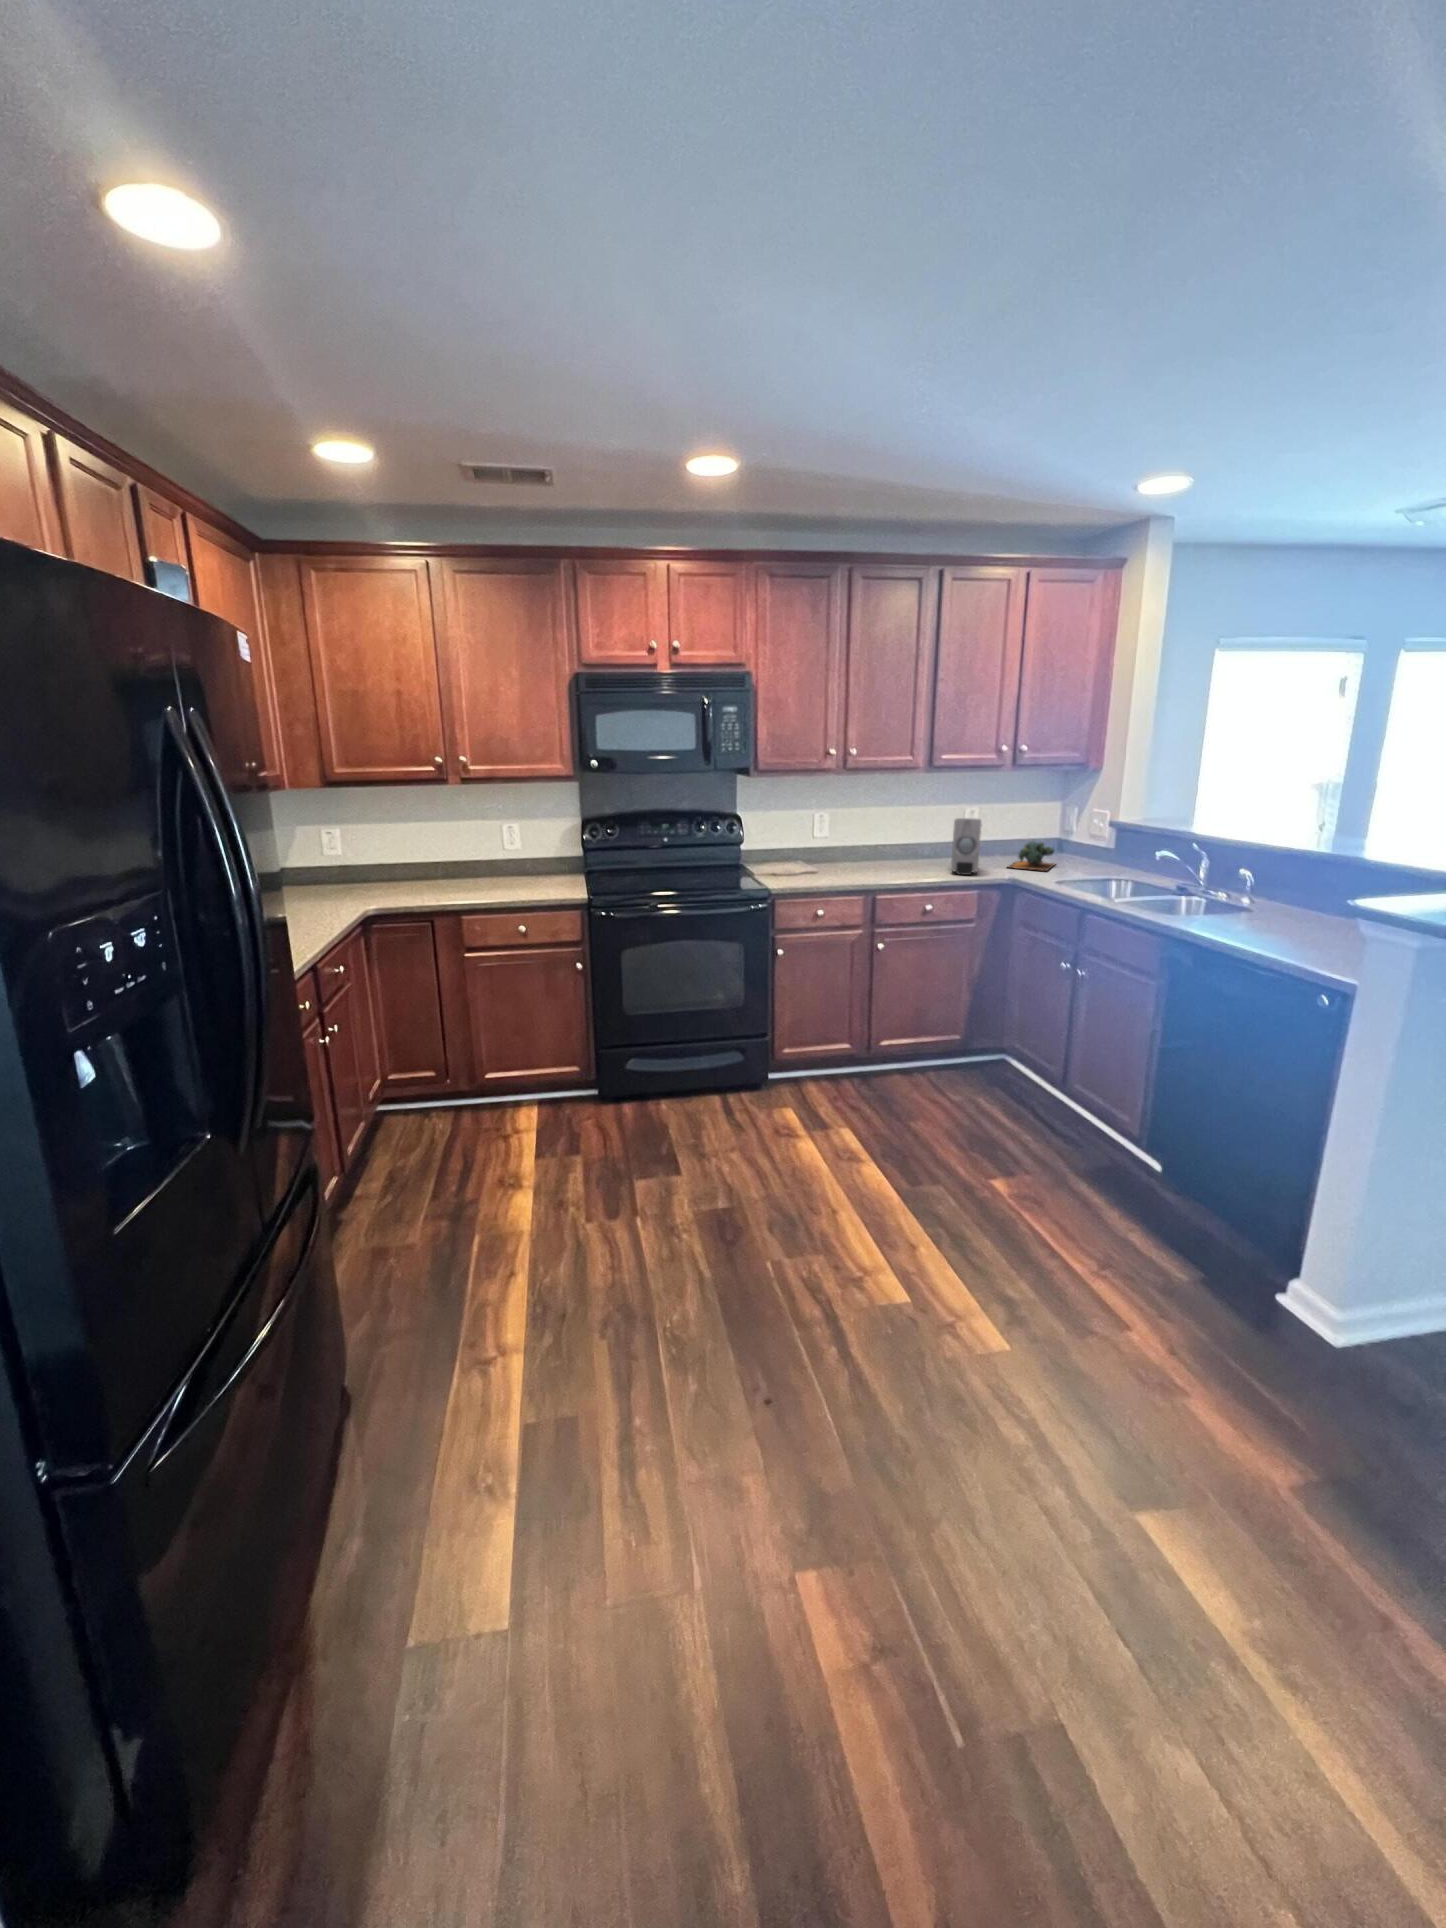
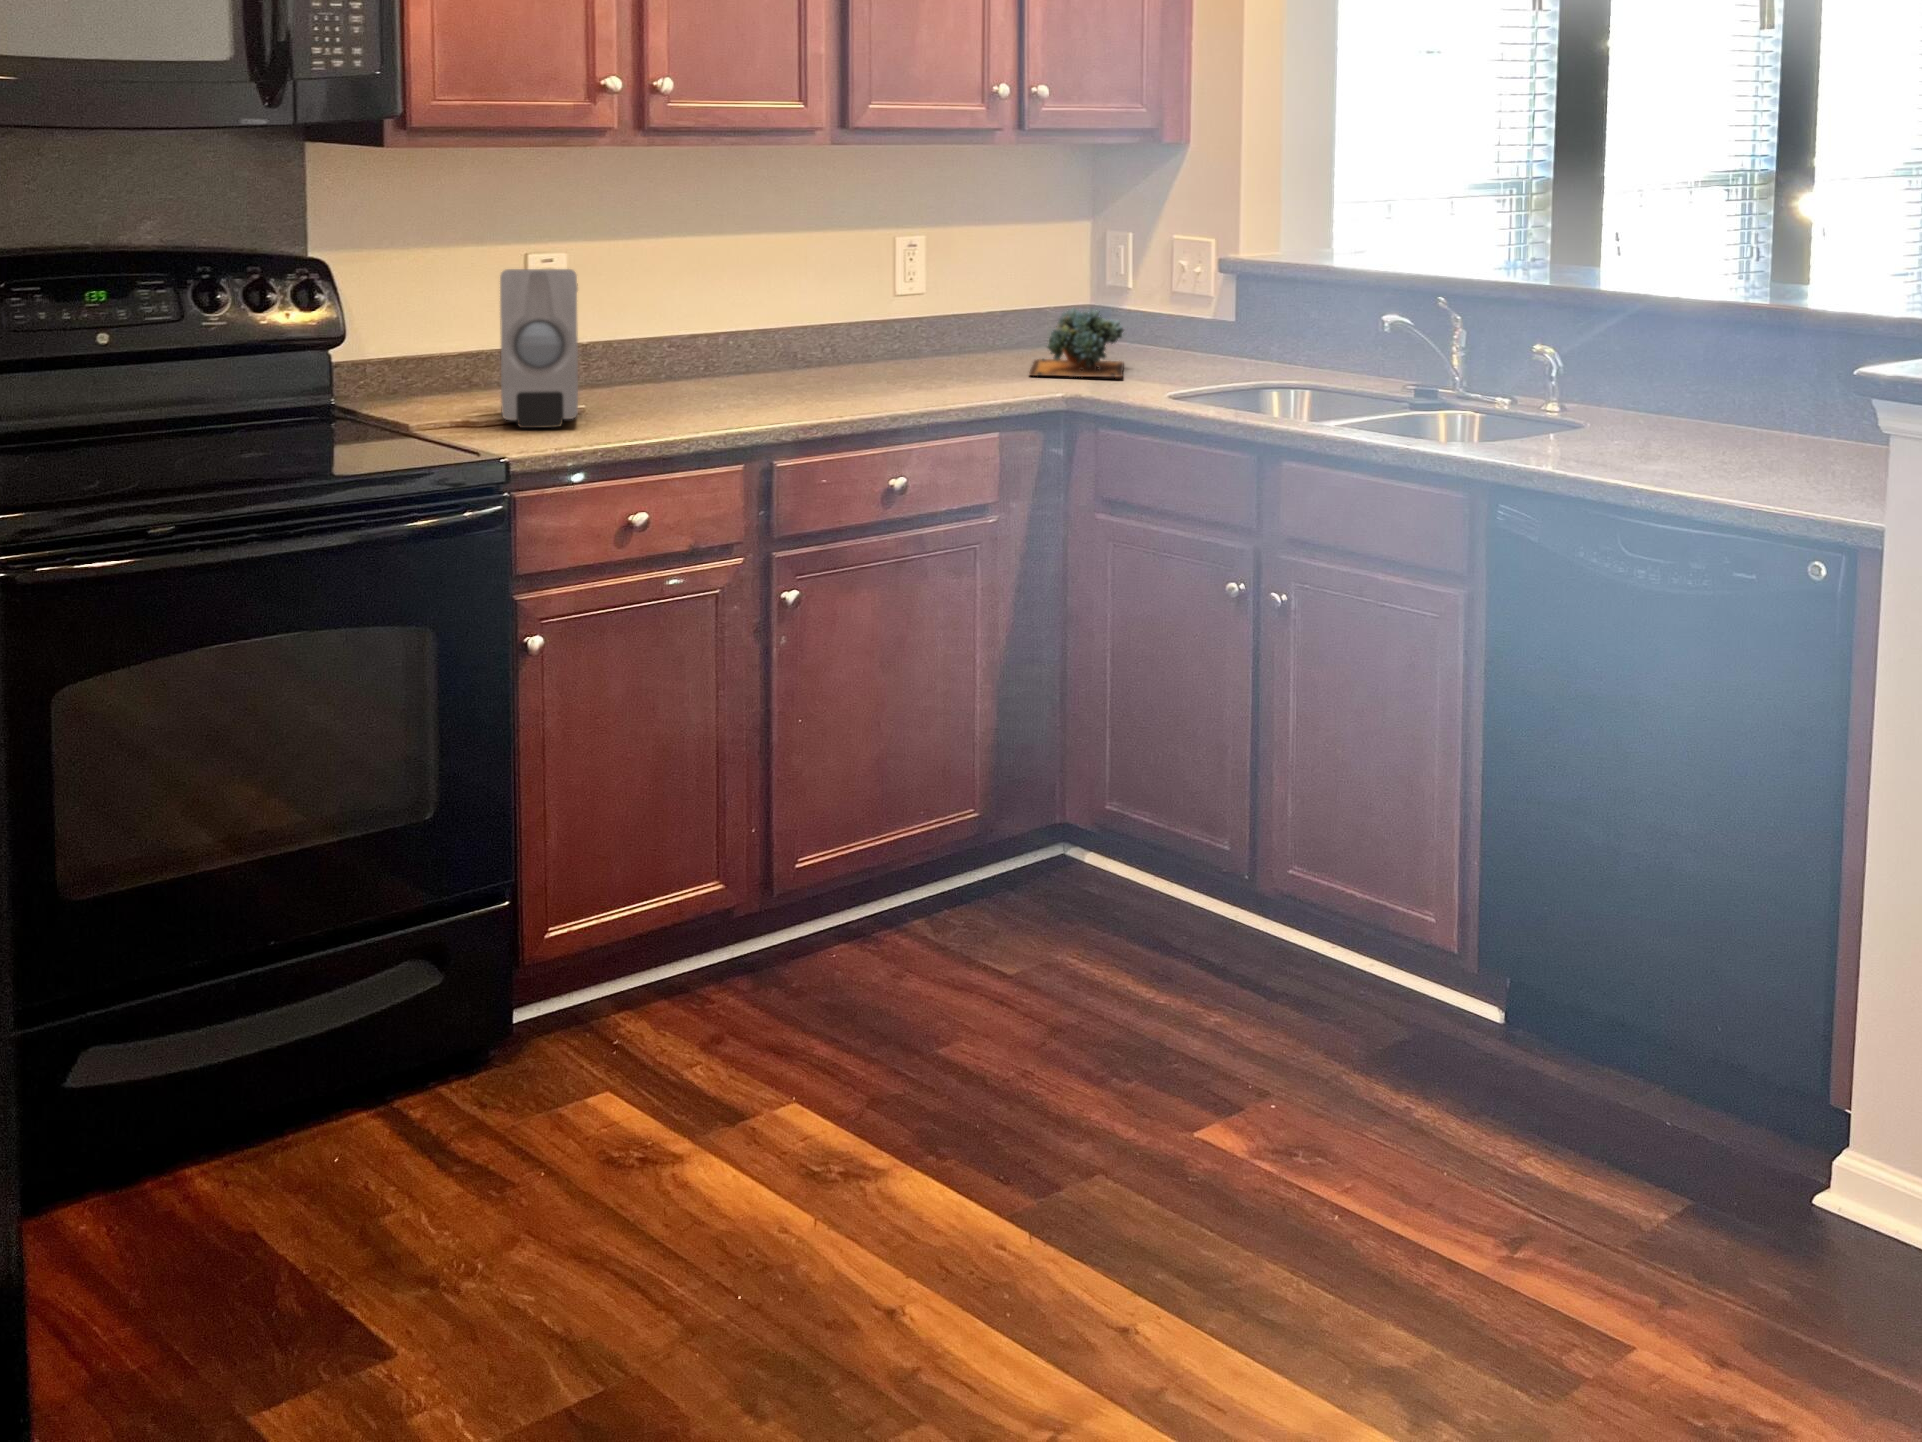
soap dispenser: present [951,818,981,875] -> present [500,269,578,428]

